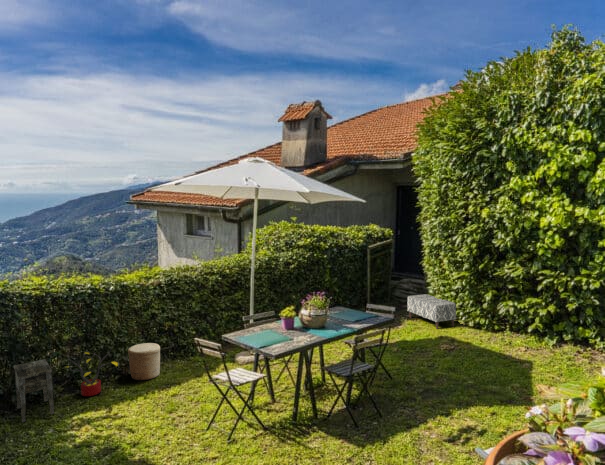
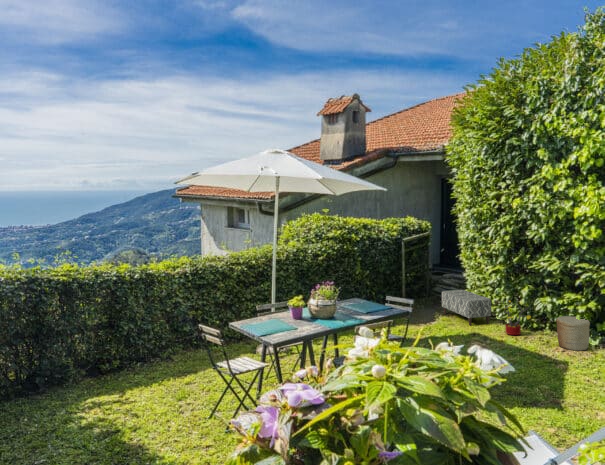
woven basket: present [128,343,160,381] -> present [556,316,590,351]
decorative plant: present [67,352,118,396] -> present [505,301,531,335]
side table: present [14,359,54,422] -> none [52,341,85,397]

